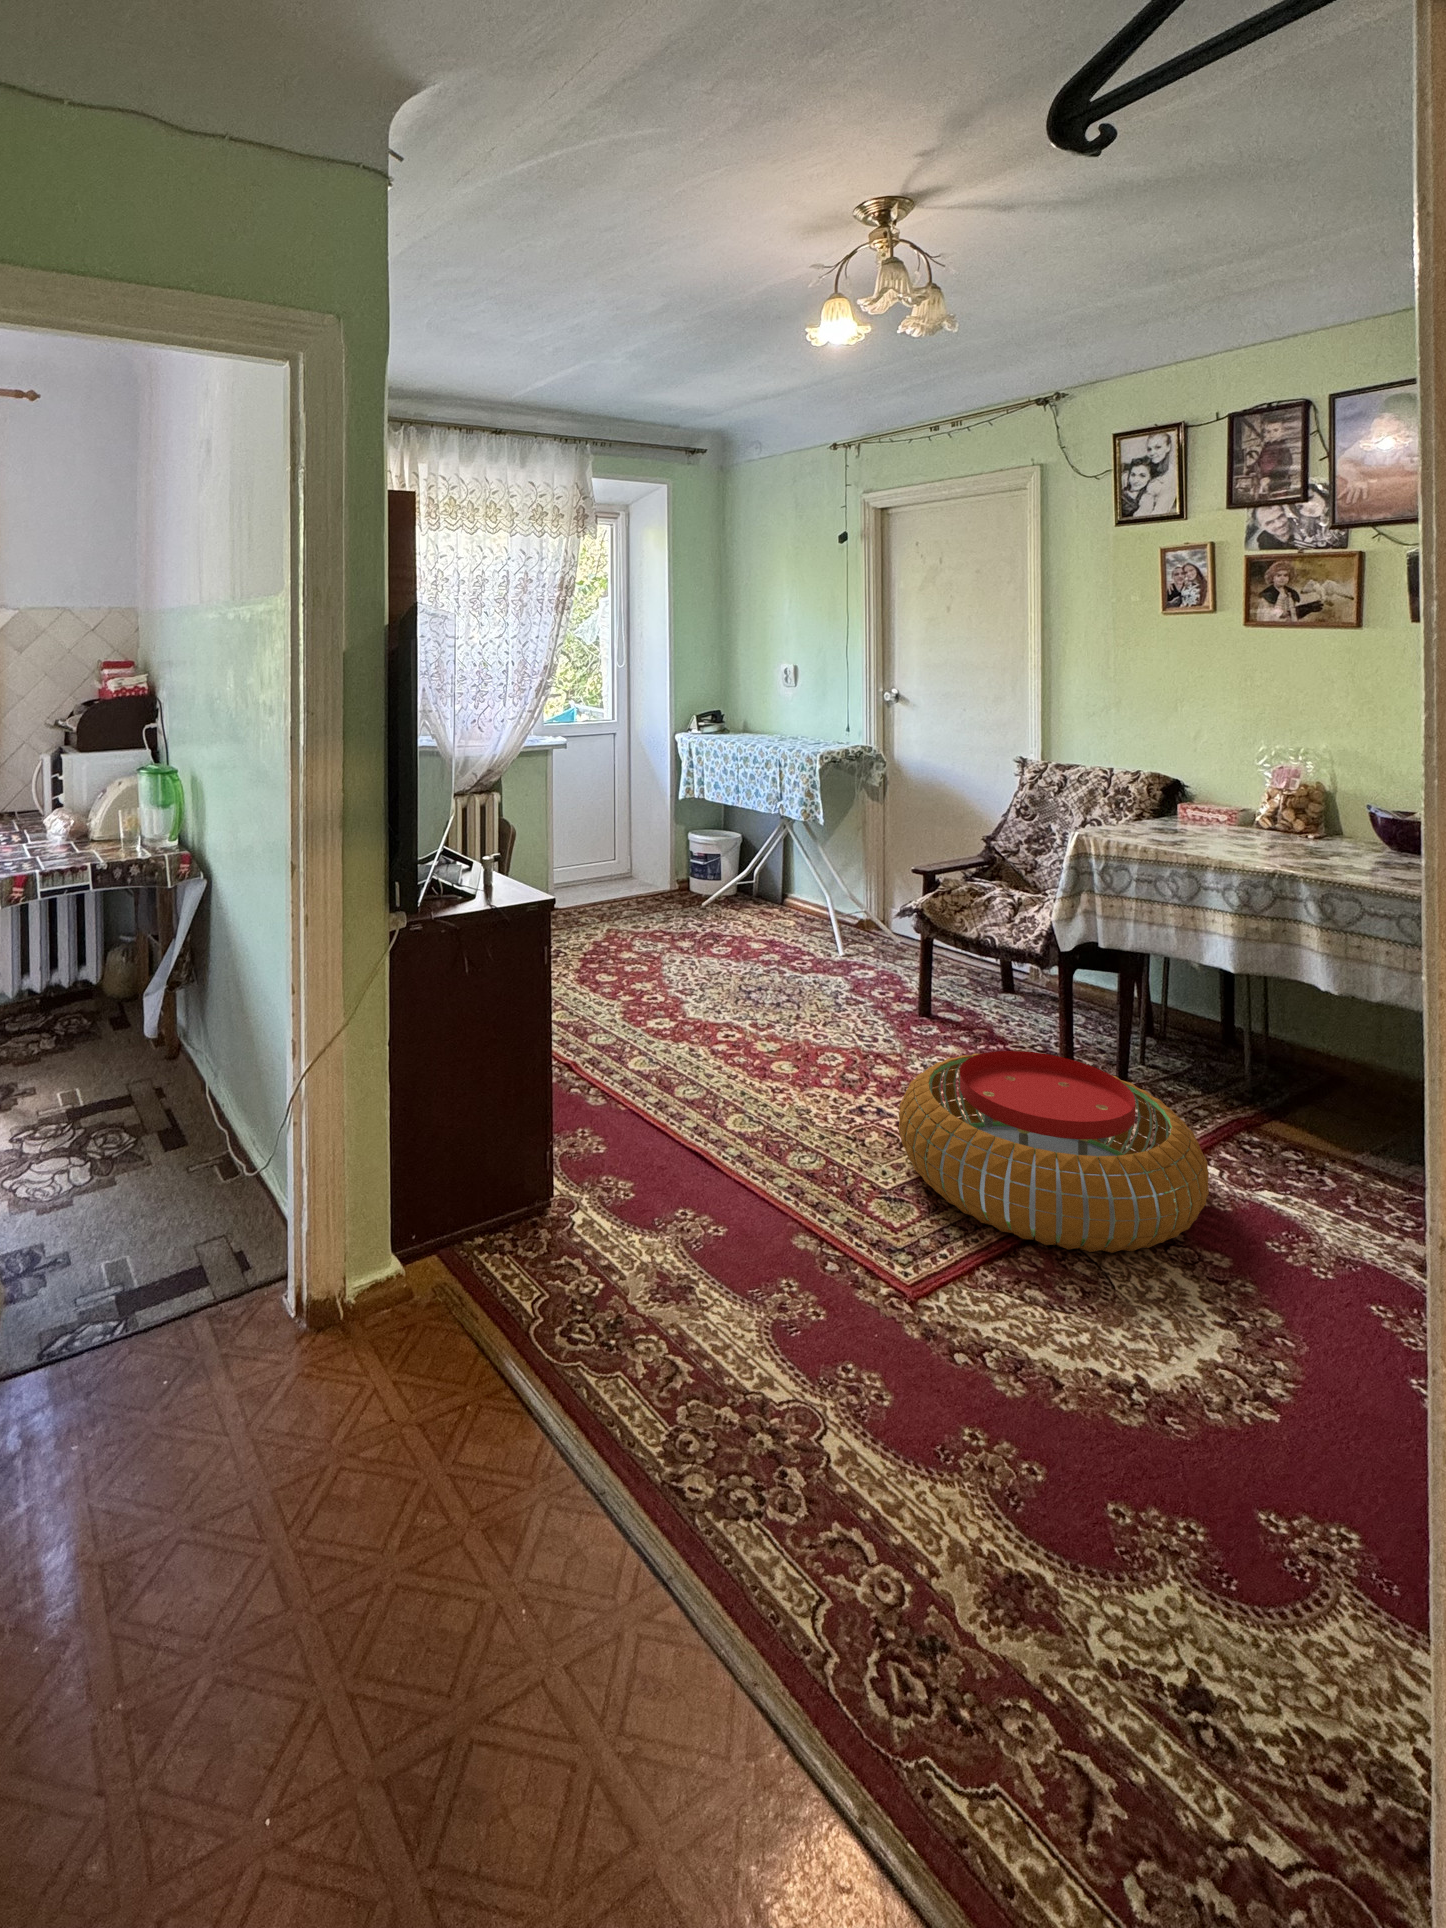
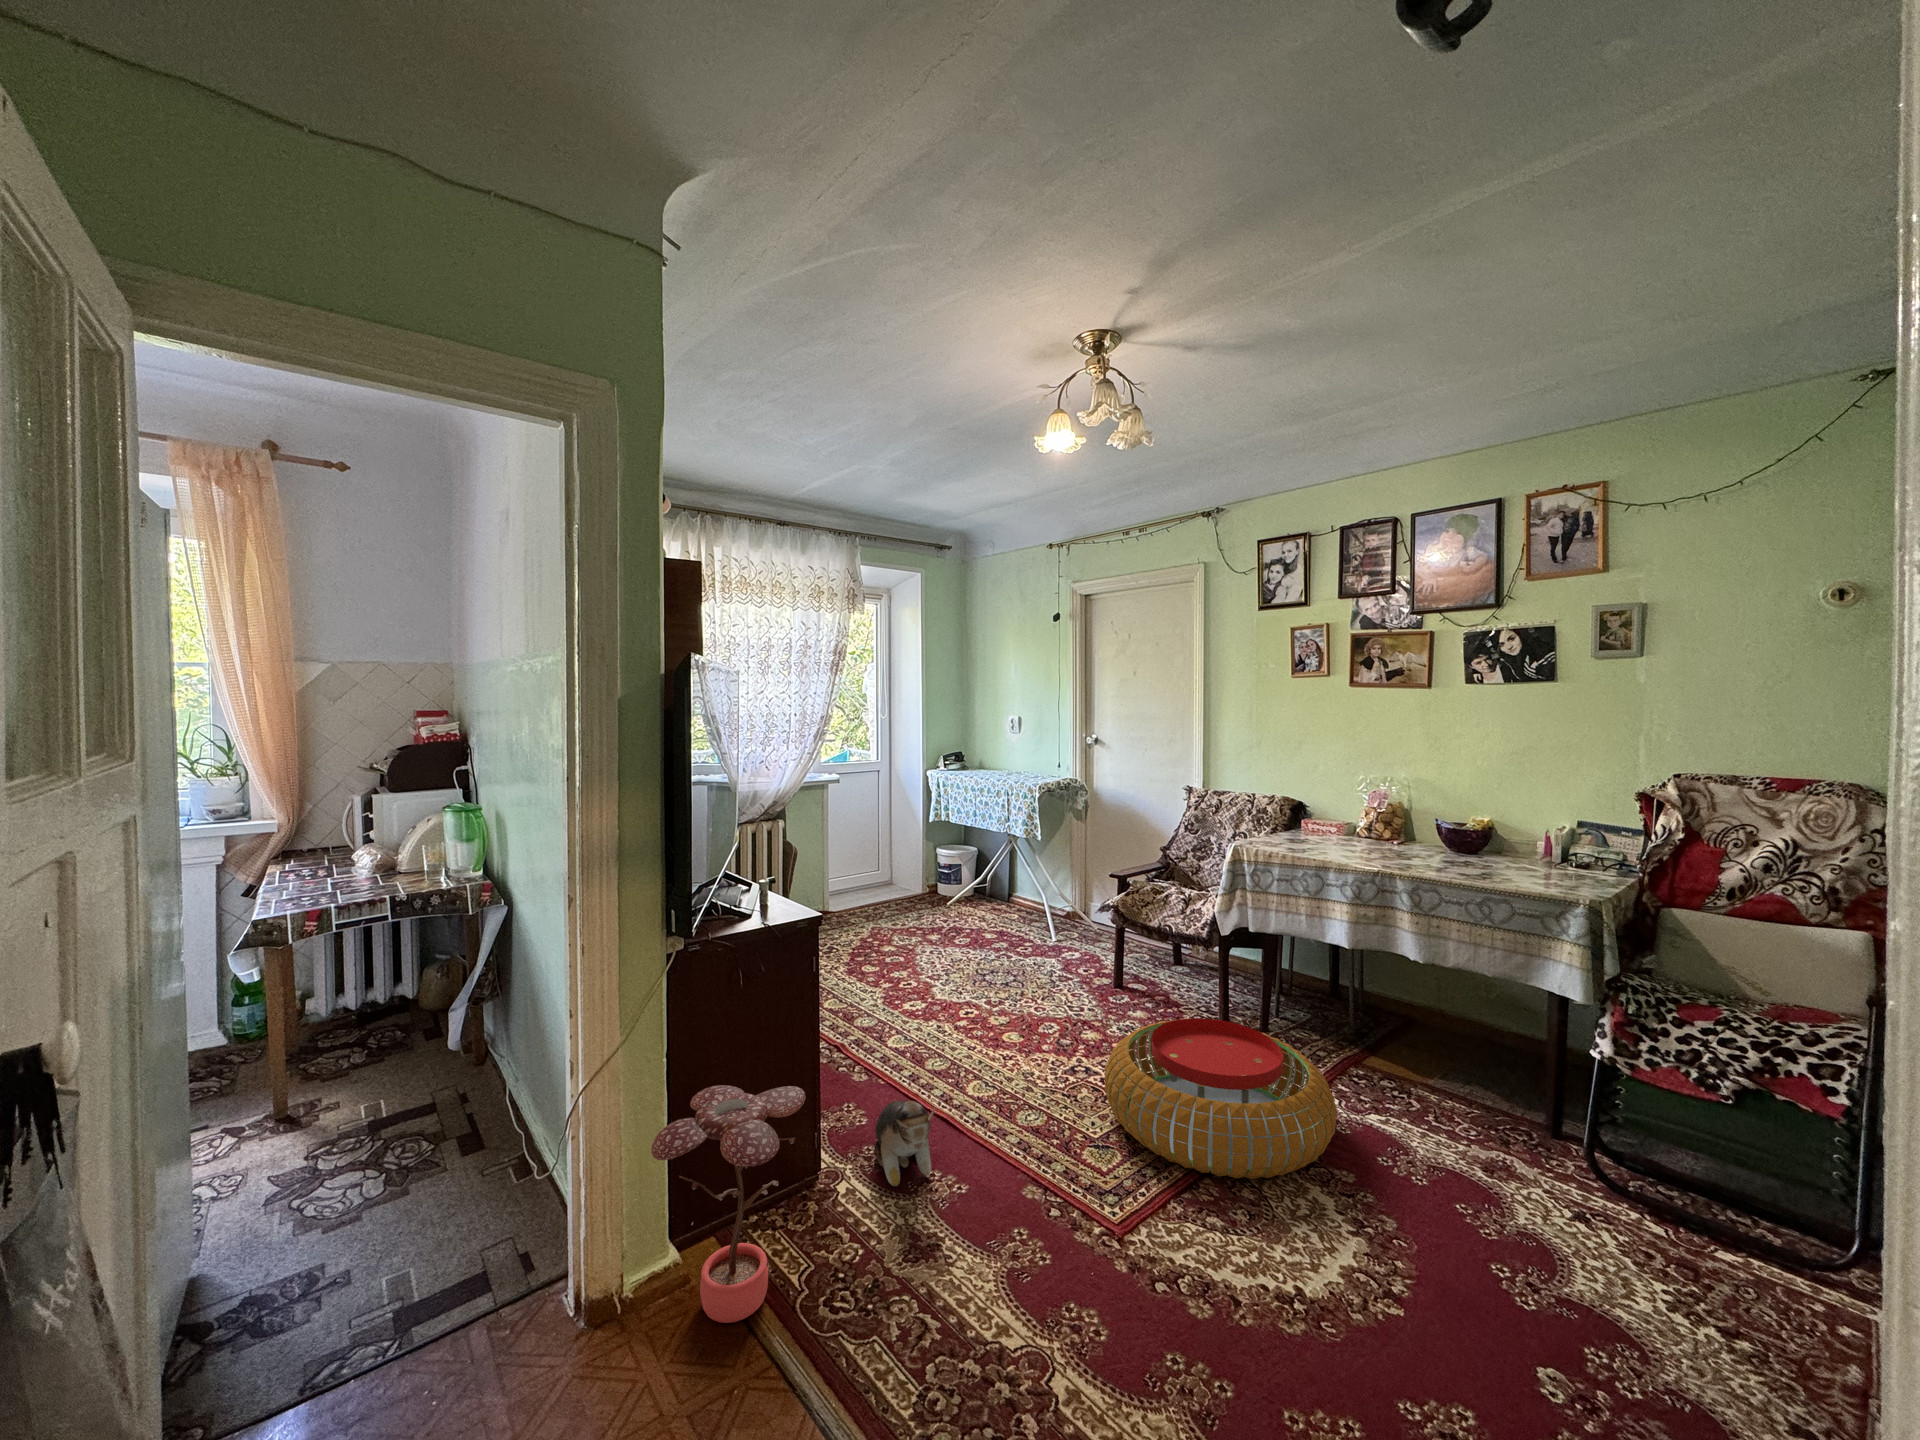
potted plant: none [376,1081,538,1341] -> present [651,1085,805,1323]
plush toy: none [614,1119,686,1220] -> present [874,1100,935,1186]

